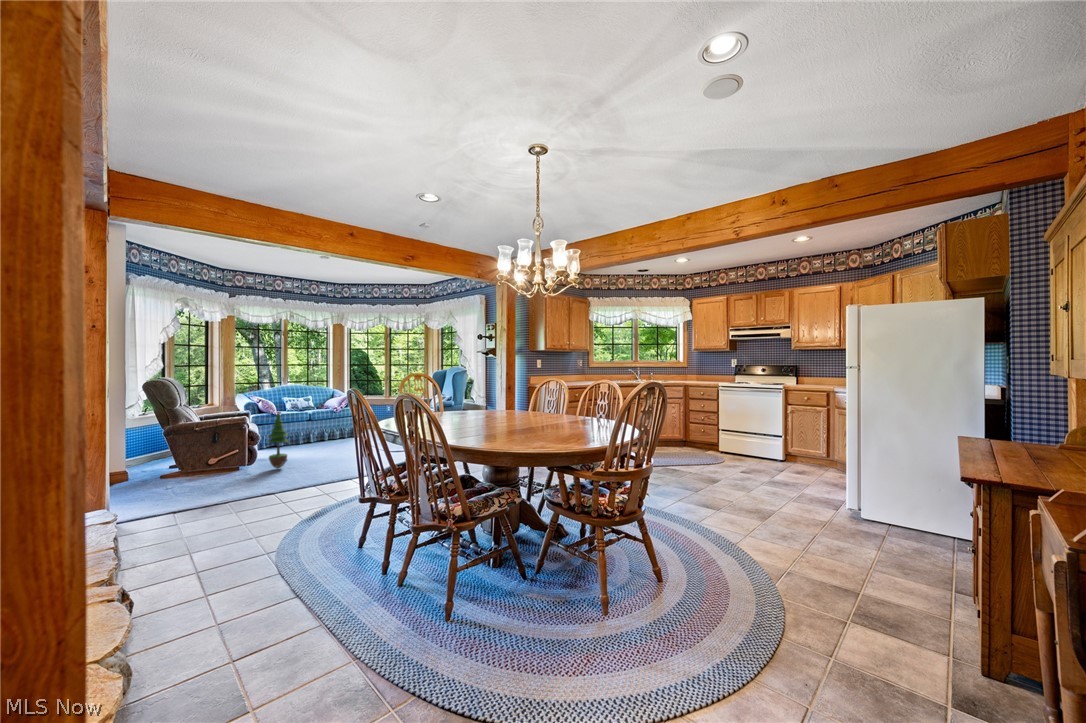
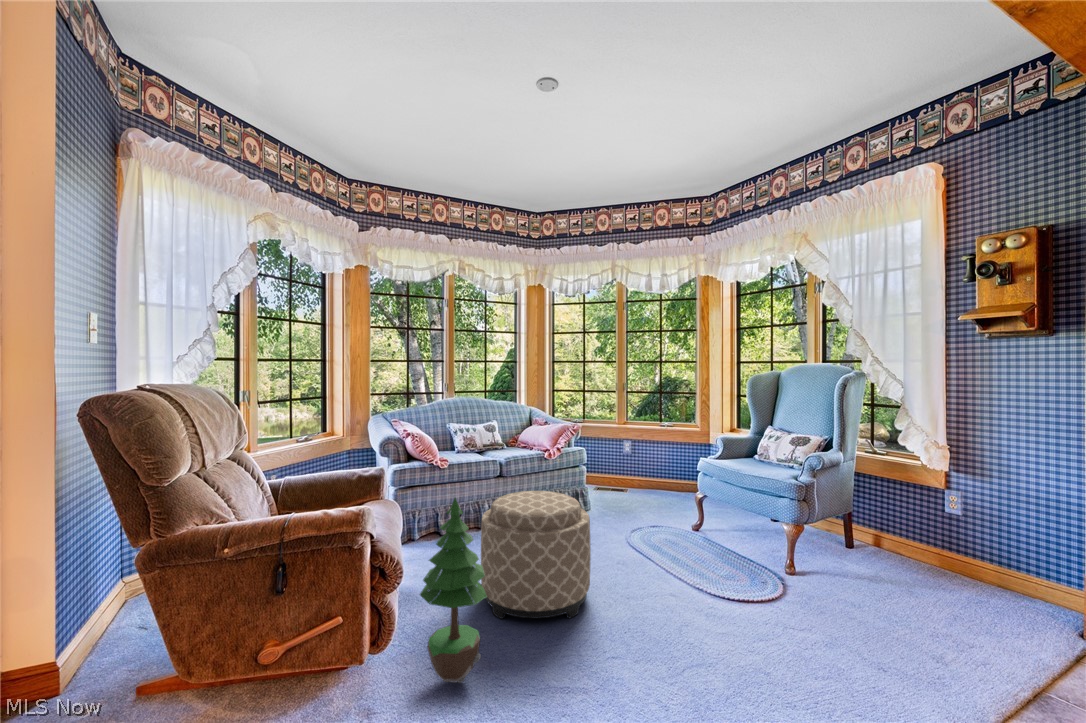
ottoman: none [292,418,338,460] -> present [481,491,591,619]

